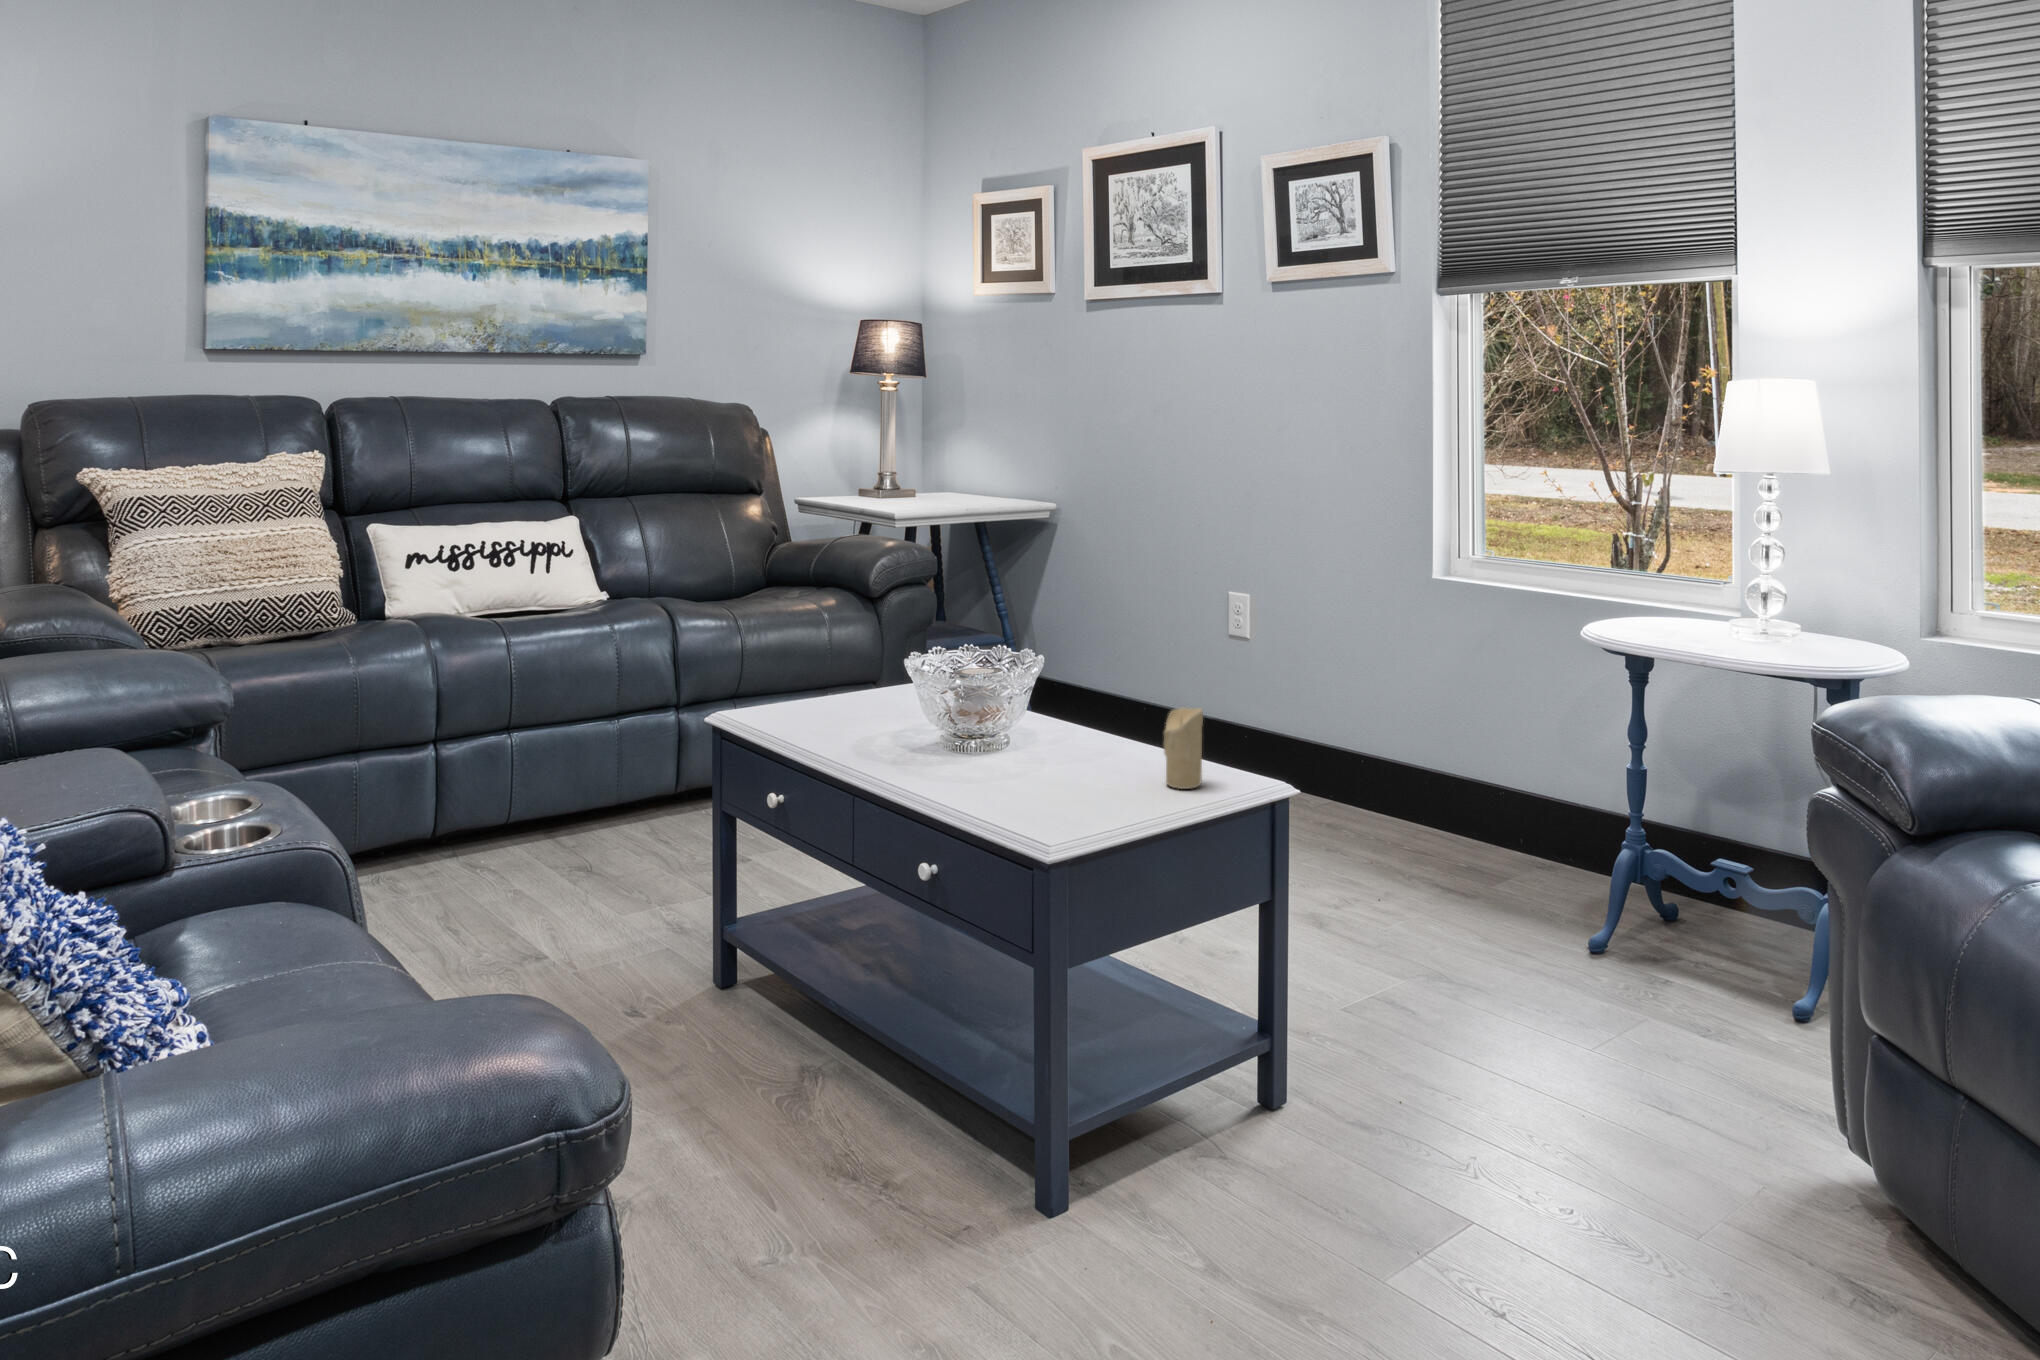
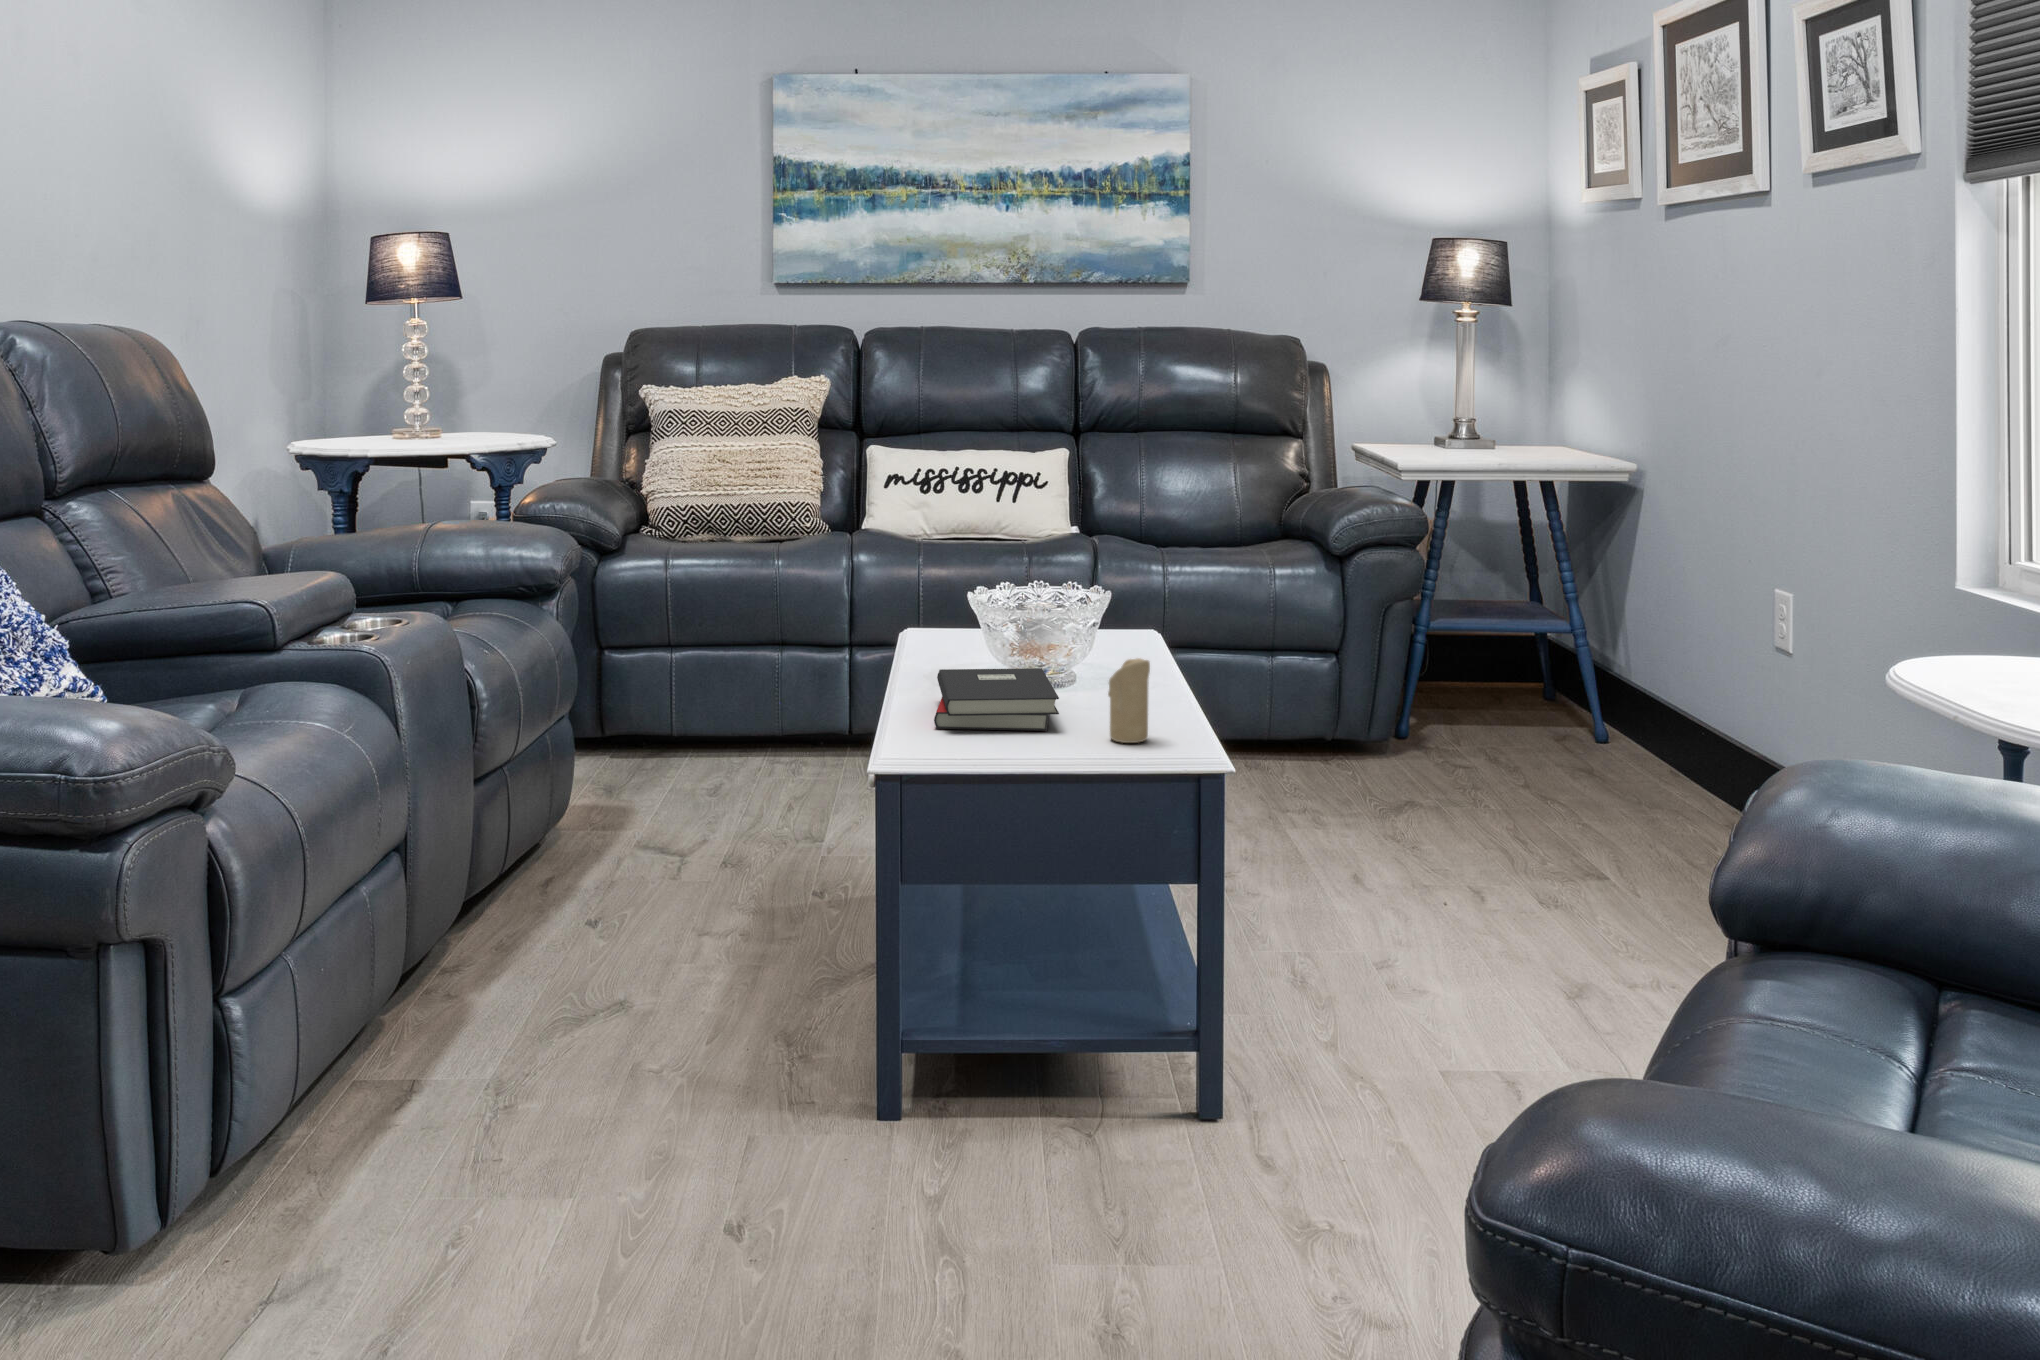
hardback book: none [938,731,1117,808] -> present [934,668,1059,731]

